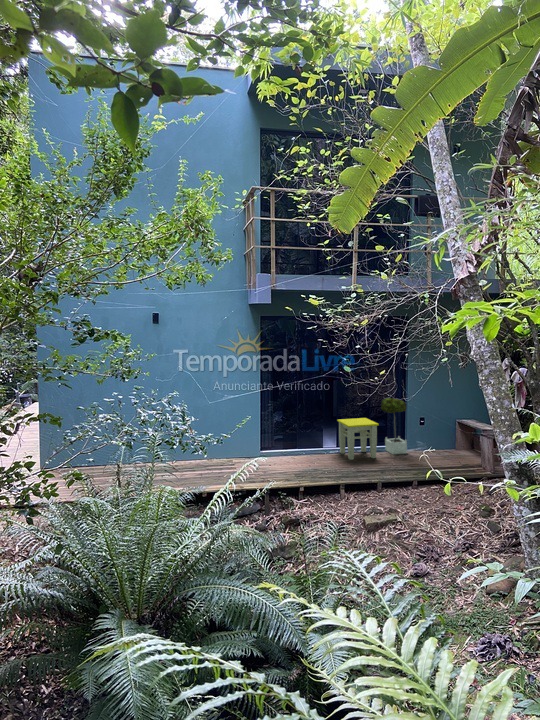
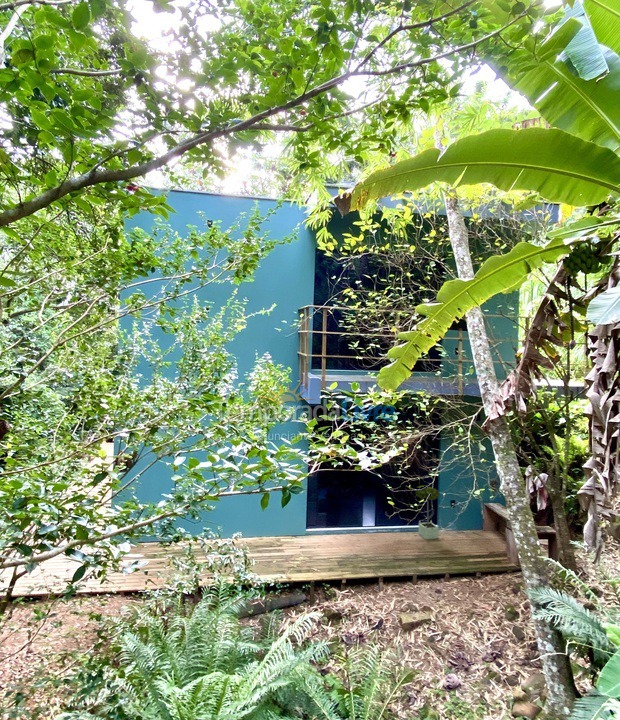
stool: present [337,418,379,460] -> none [375,502,414,545]

